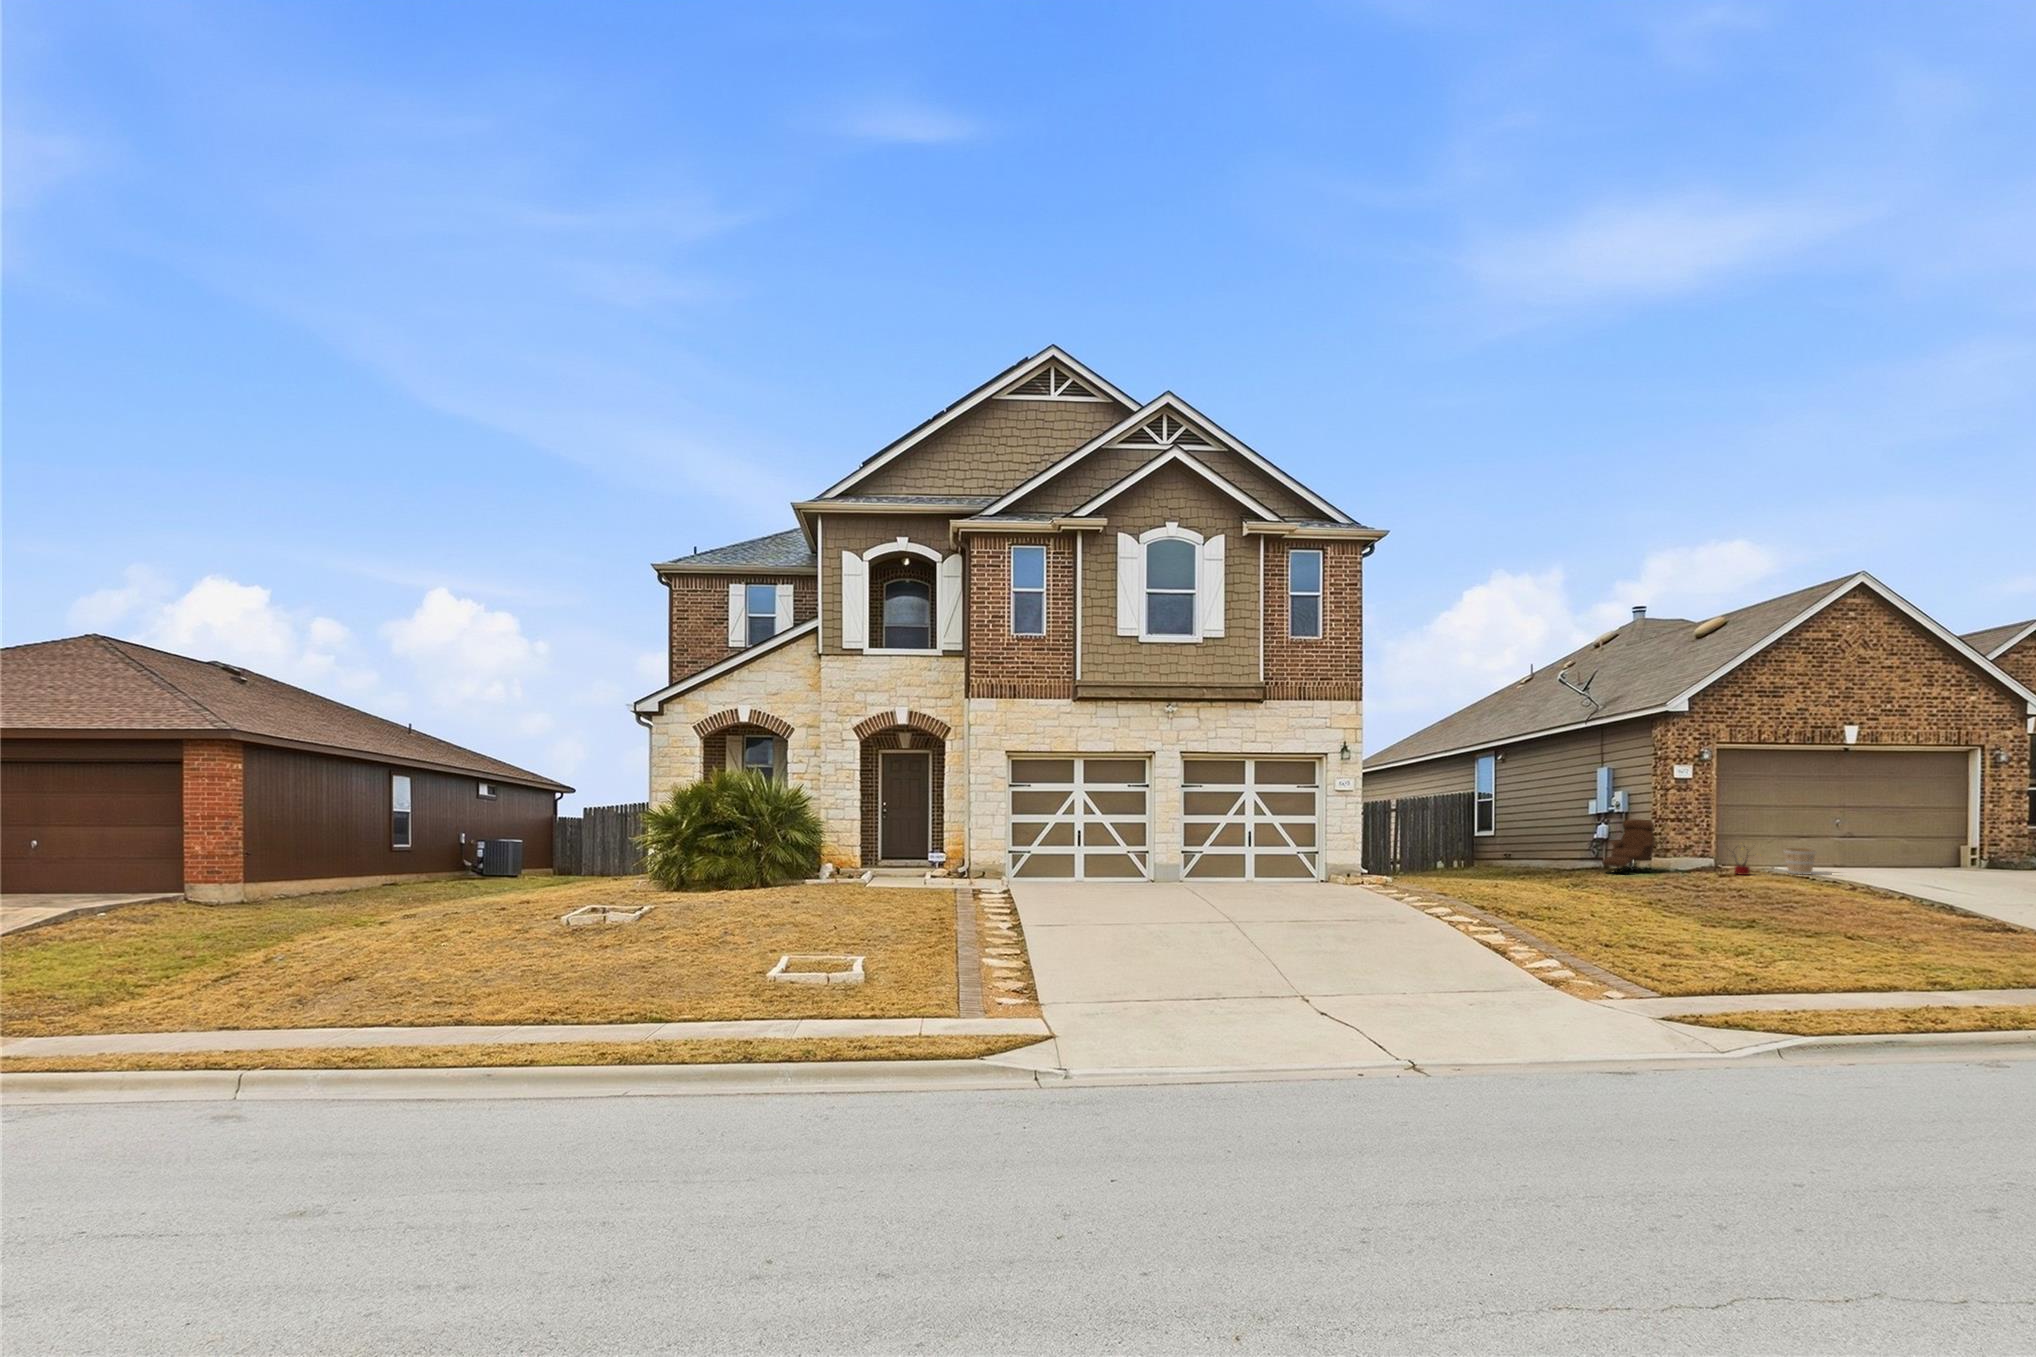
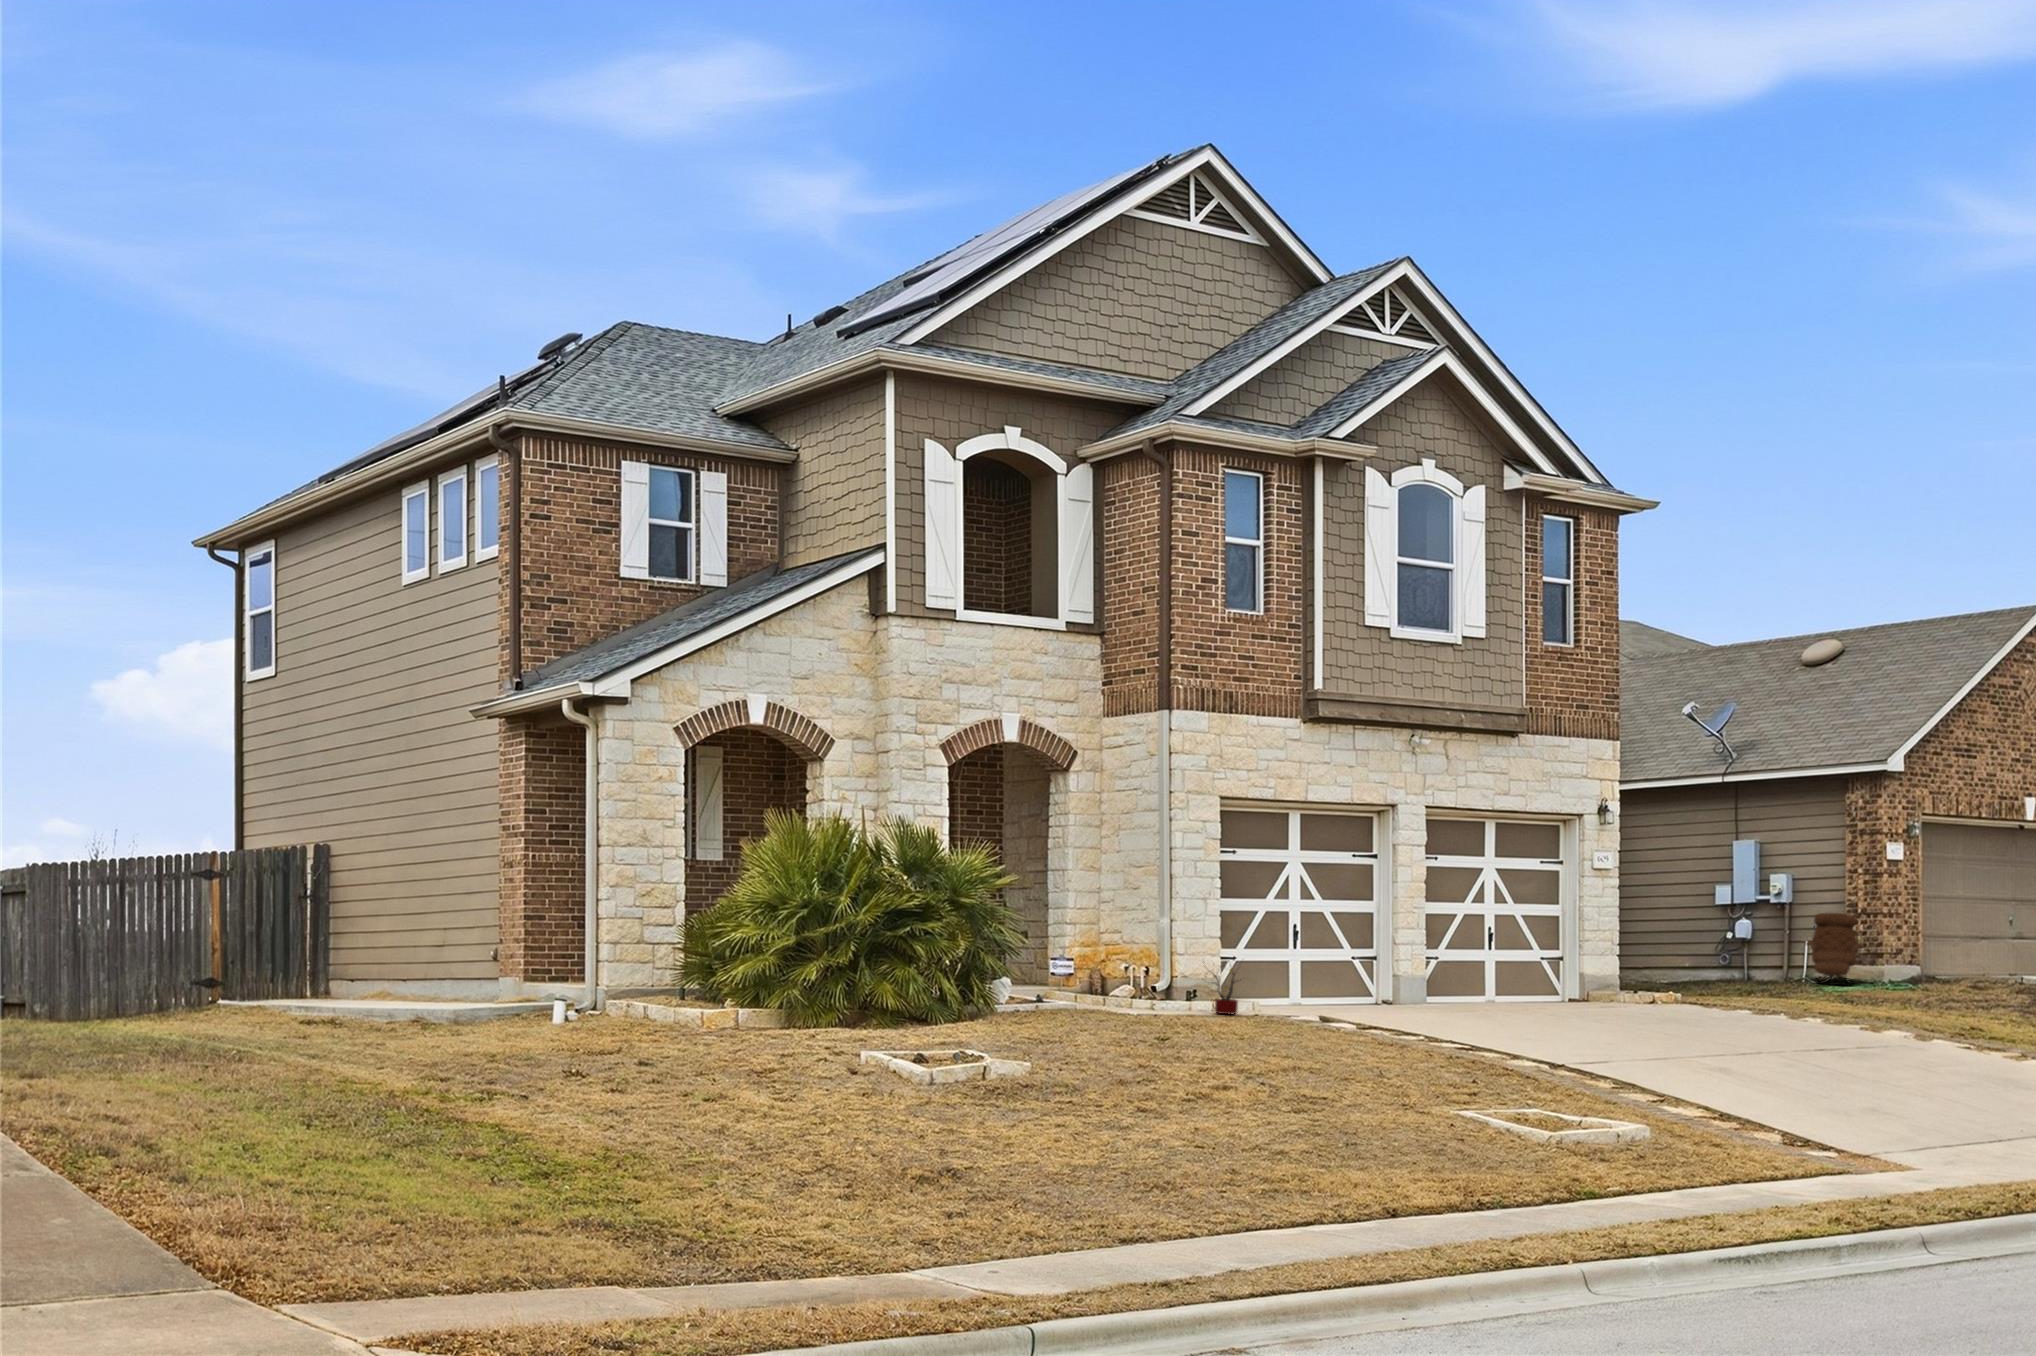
decorative plant: present [1729,846,1750,875] -> present [1215,960,1238,1014]
wooden bucket: present [1783,848,1816,875] -> none [1971,950,2011,983]

